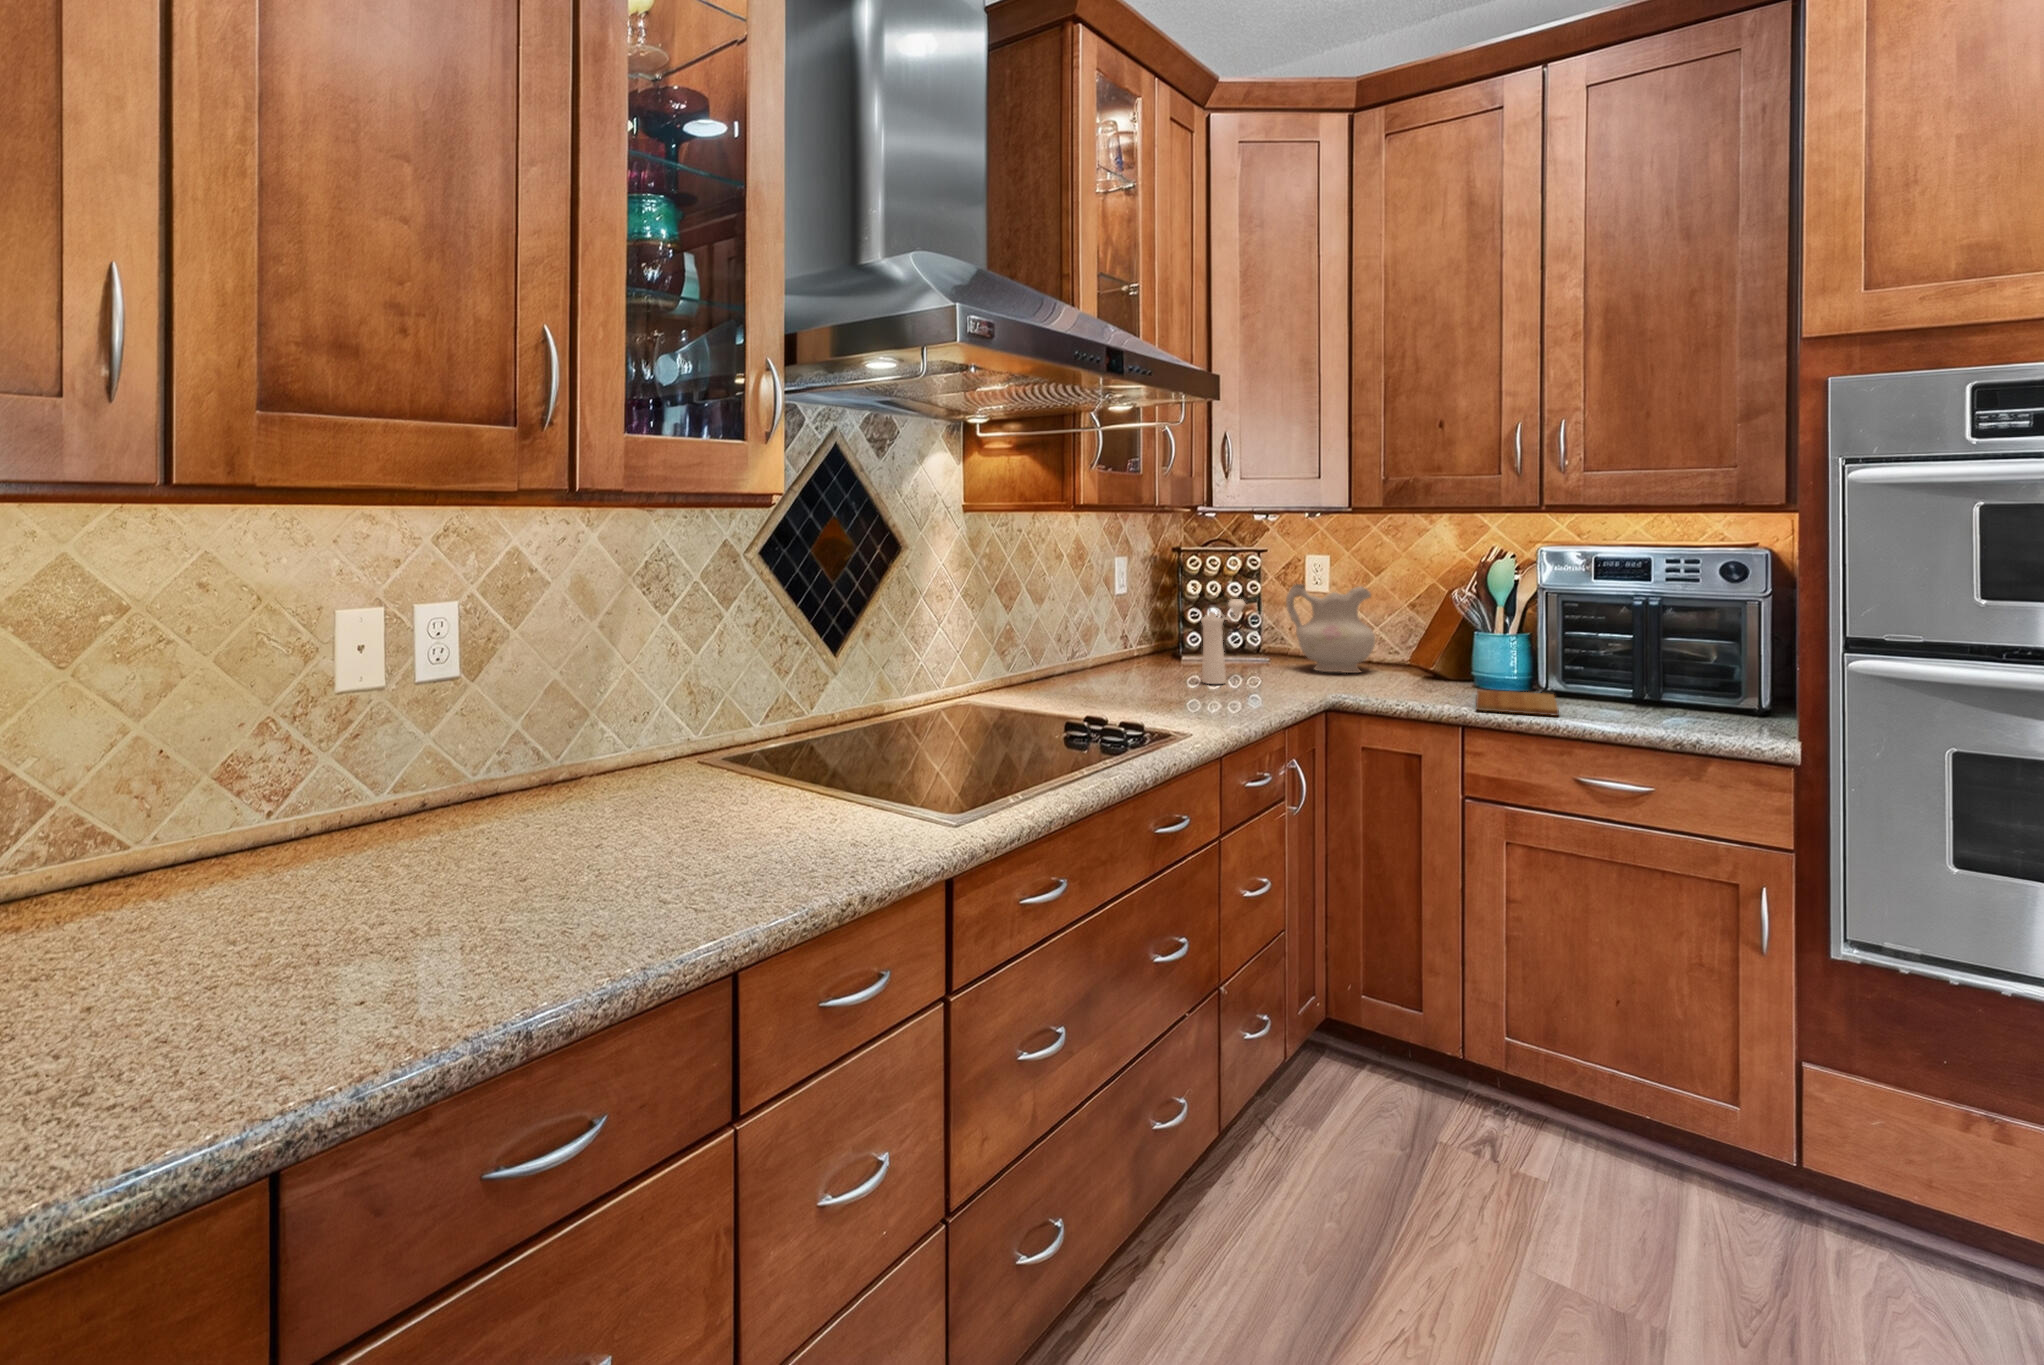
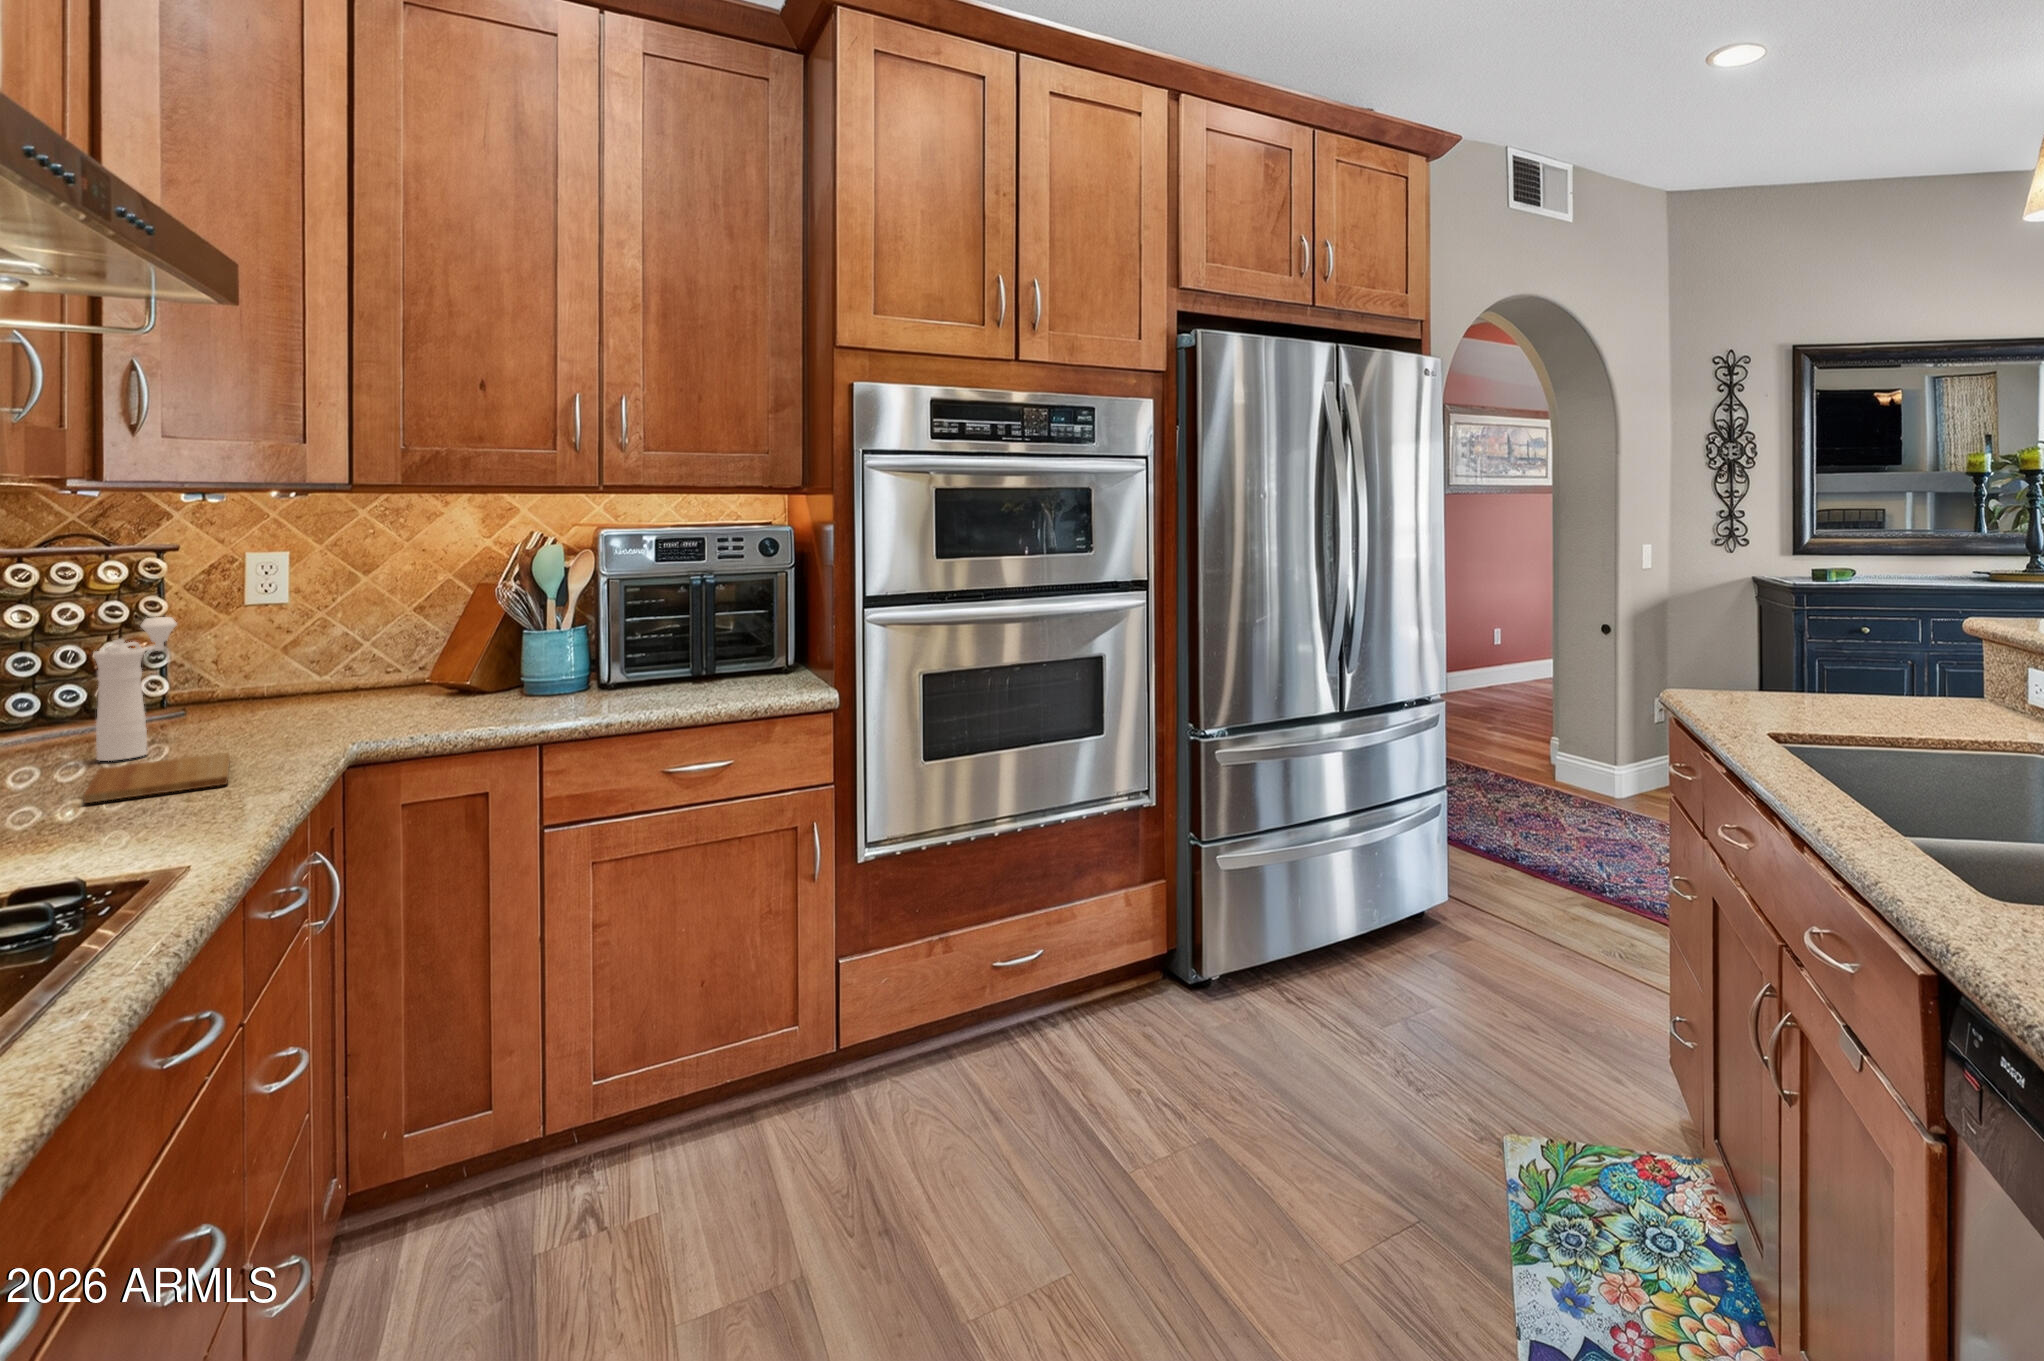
ceramic pitcher: present [1286,584,1375,673] -> none [236,587,381,712]
cutting board: present [1476,690,1559,716] -> present [84,753,230,803]

